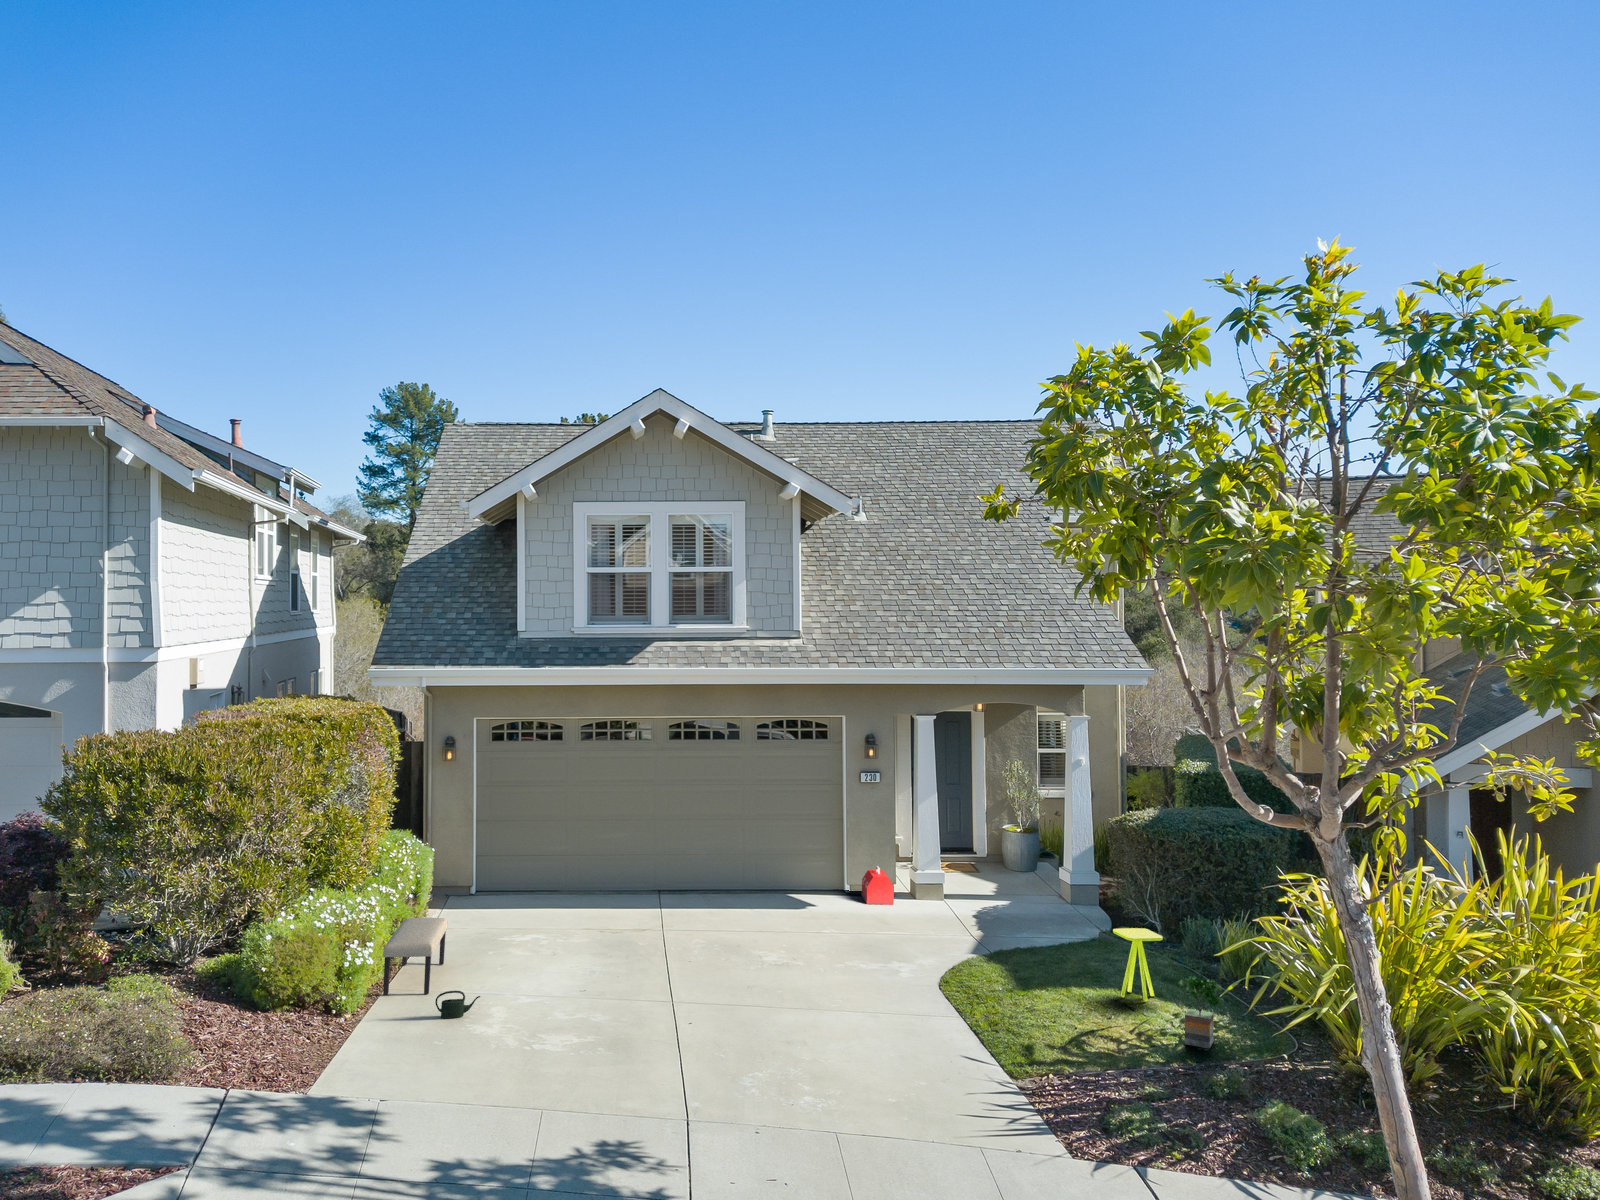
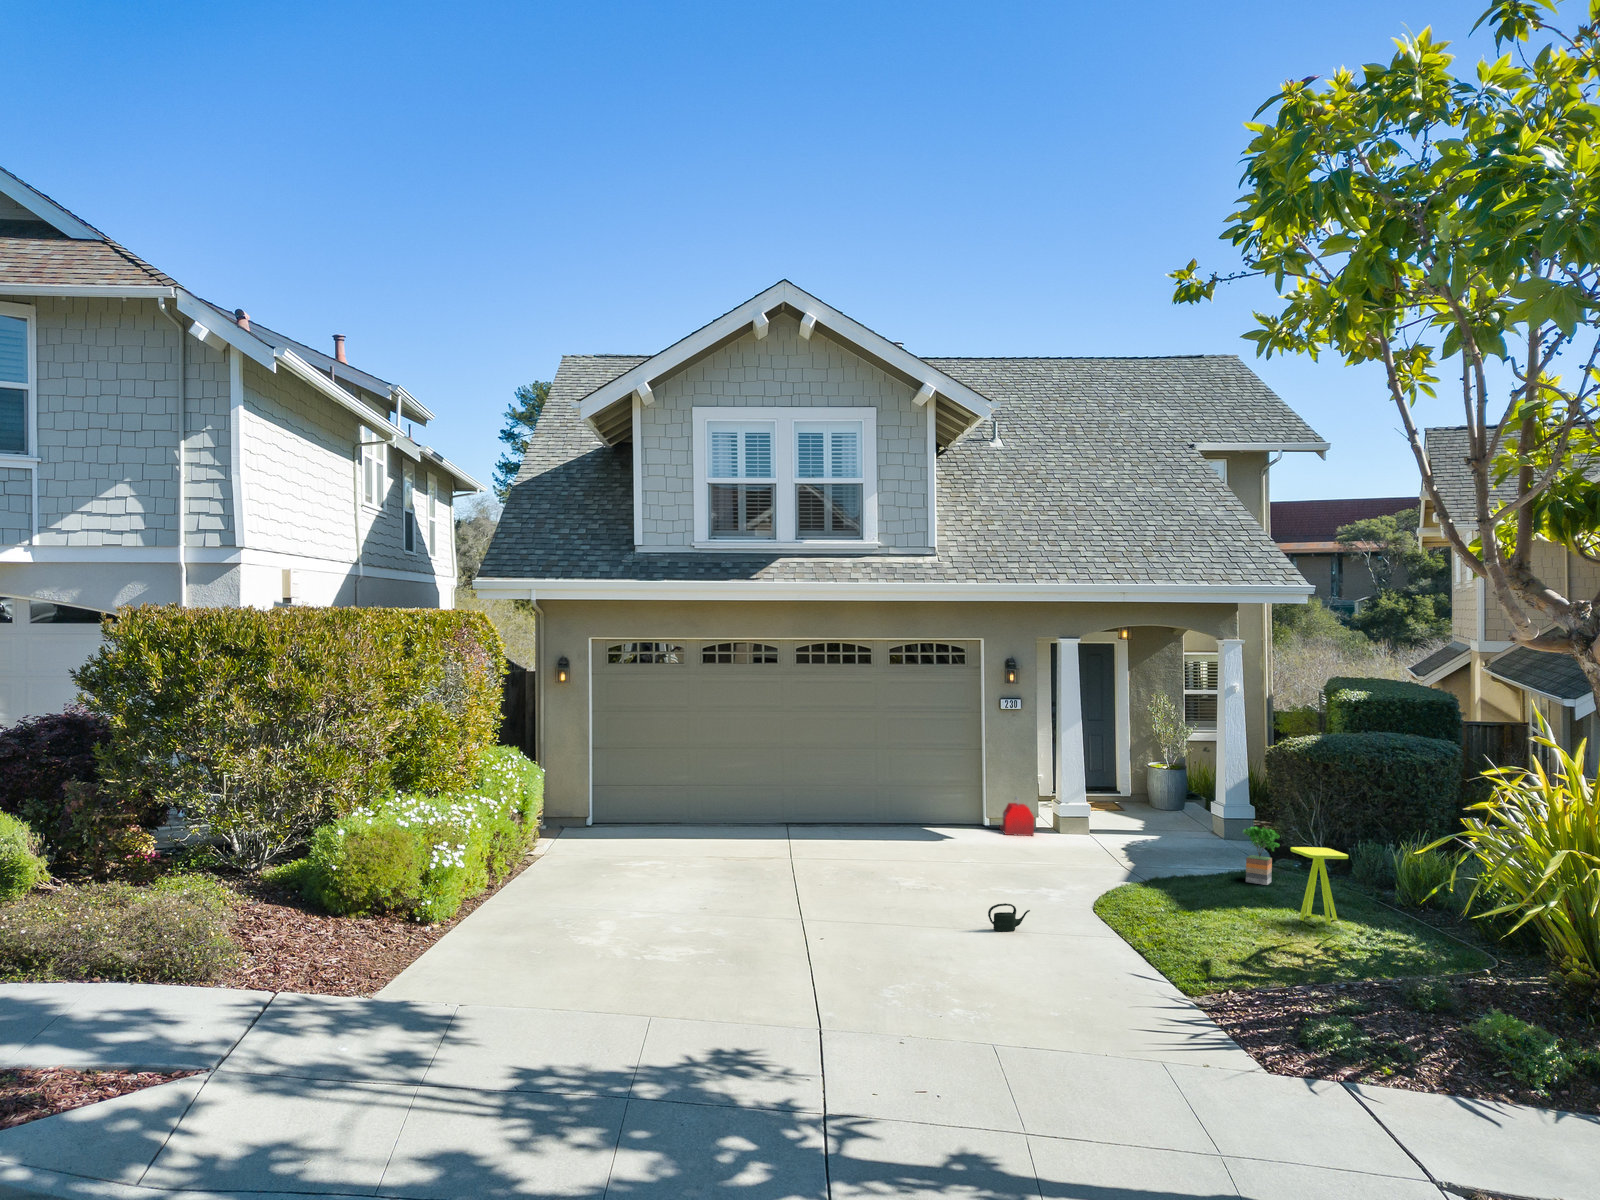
bench: present [383,918,447,995] -> none [517,825,579,897]
potted tree: present [1180,976,1223,1049] -> present [1243,827,1279,885]
watering can: present [435,991,480,1018] -> present [988,903,1030,931]

